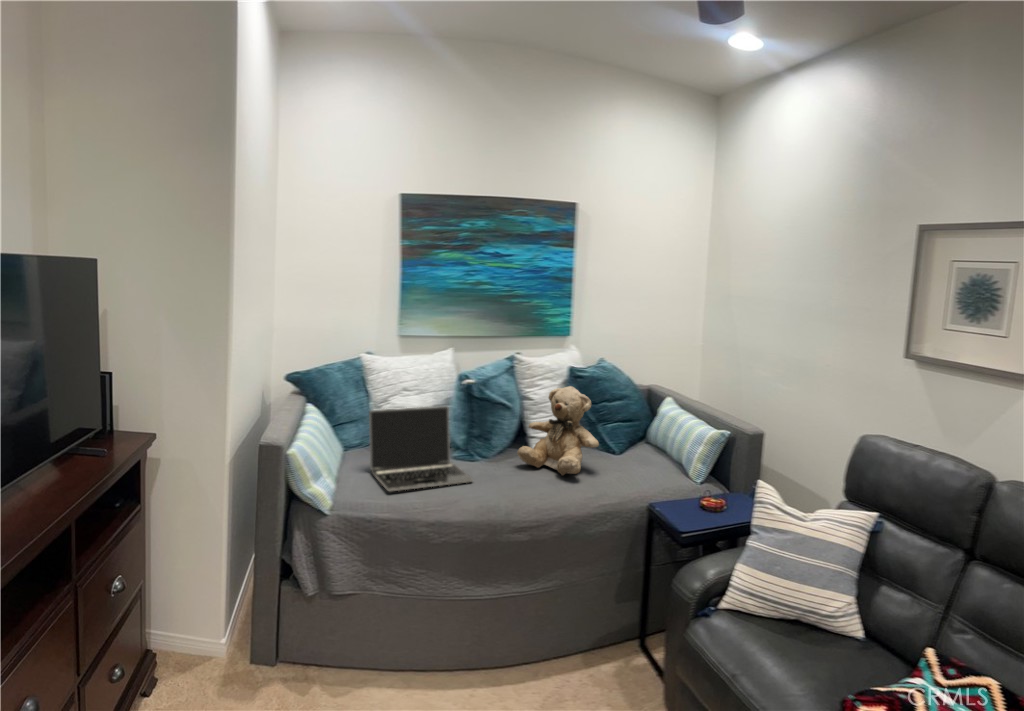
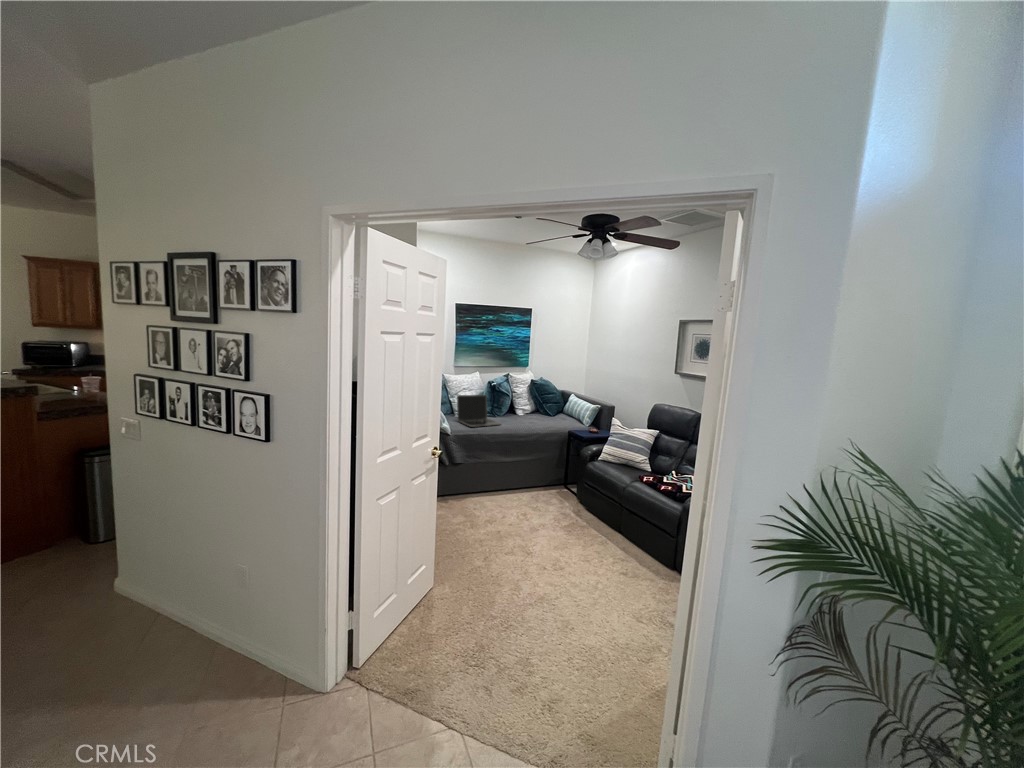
teddy bear: present [517,386,599,475] -> none [515,387,549,423]

